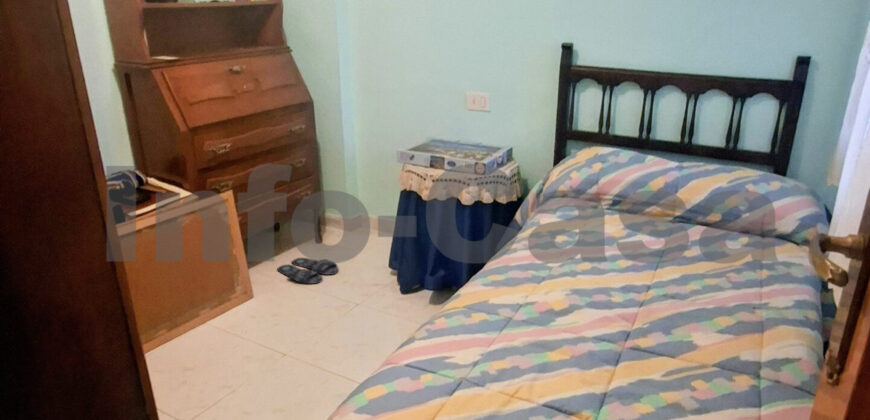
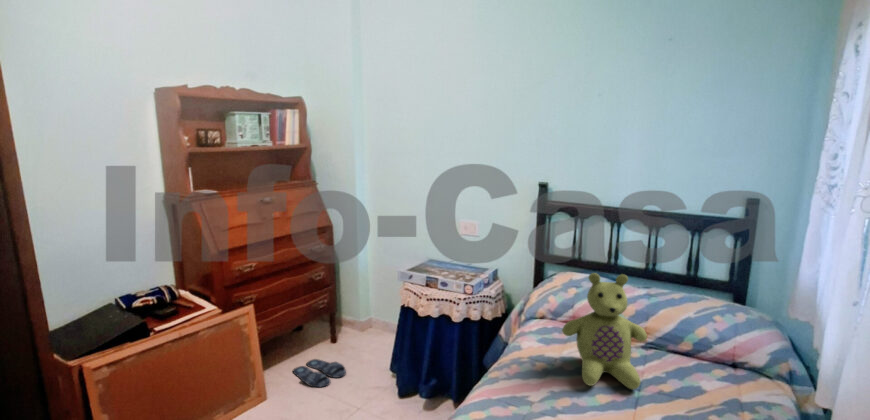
stuffed bear: none [584,138,673,255] -> present [562,273,647,389]

